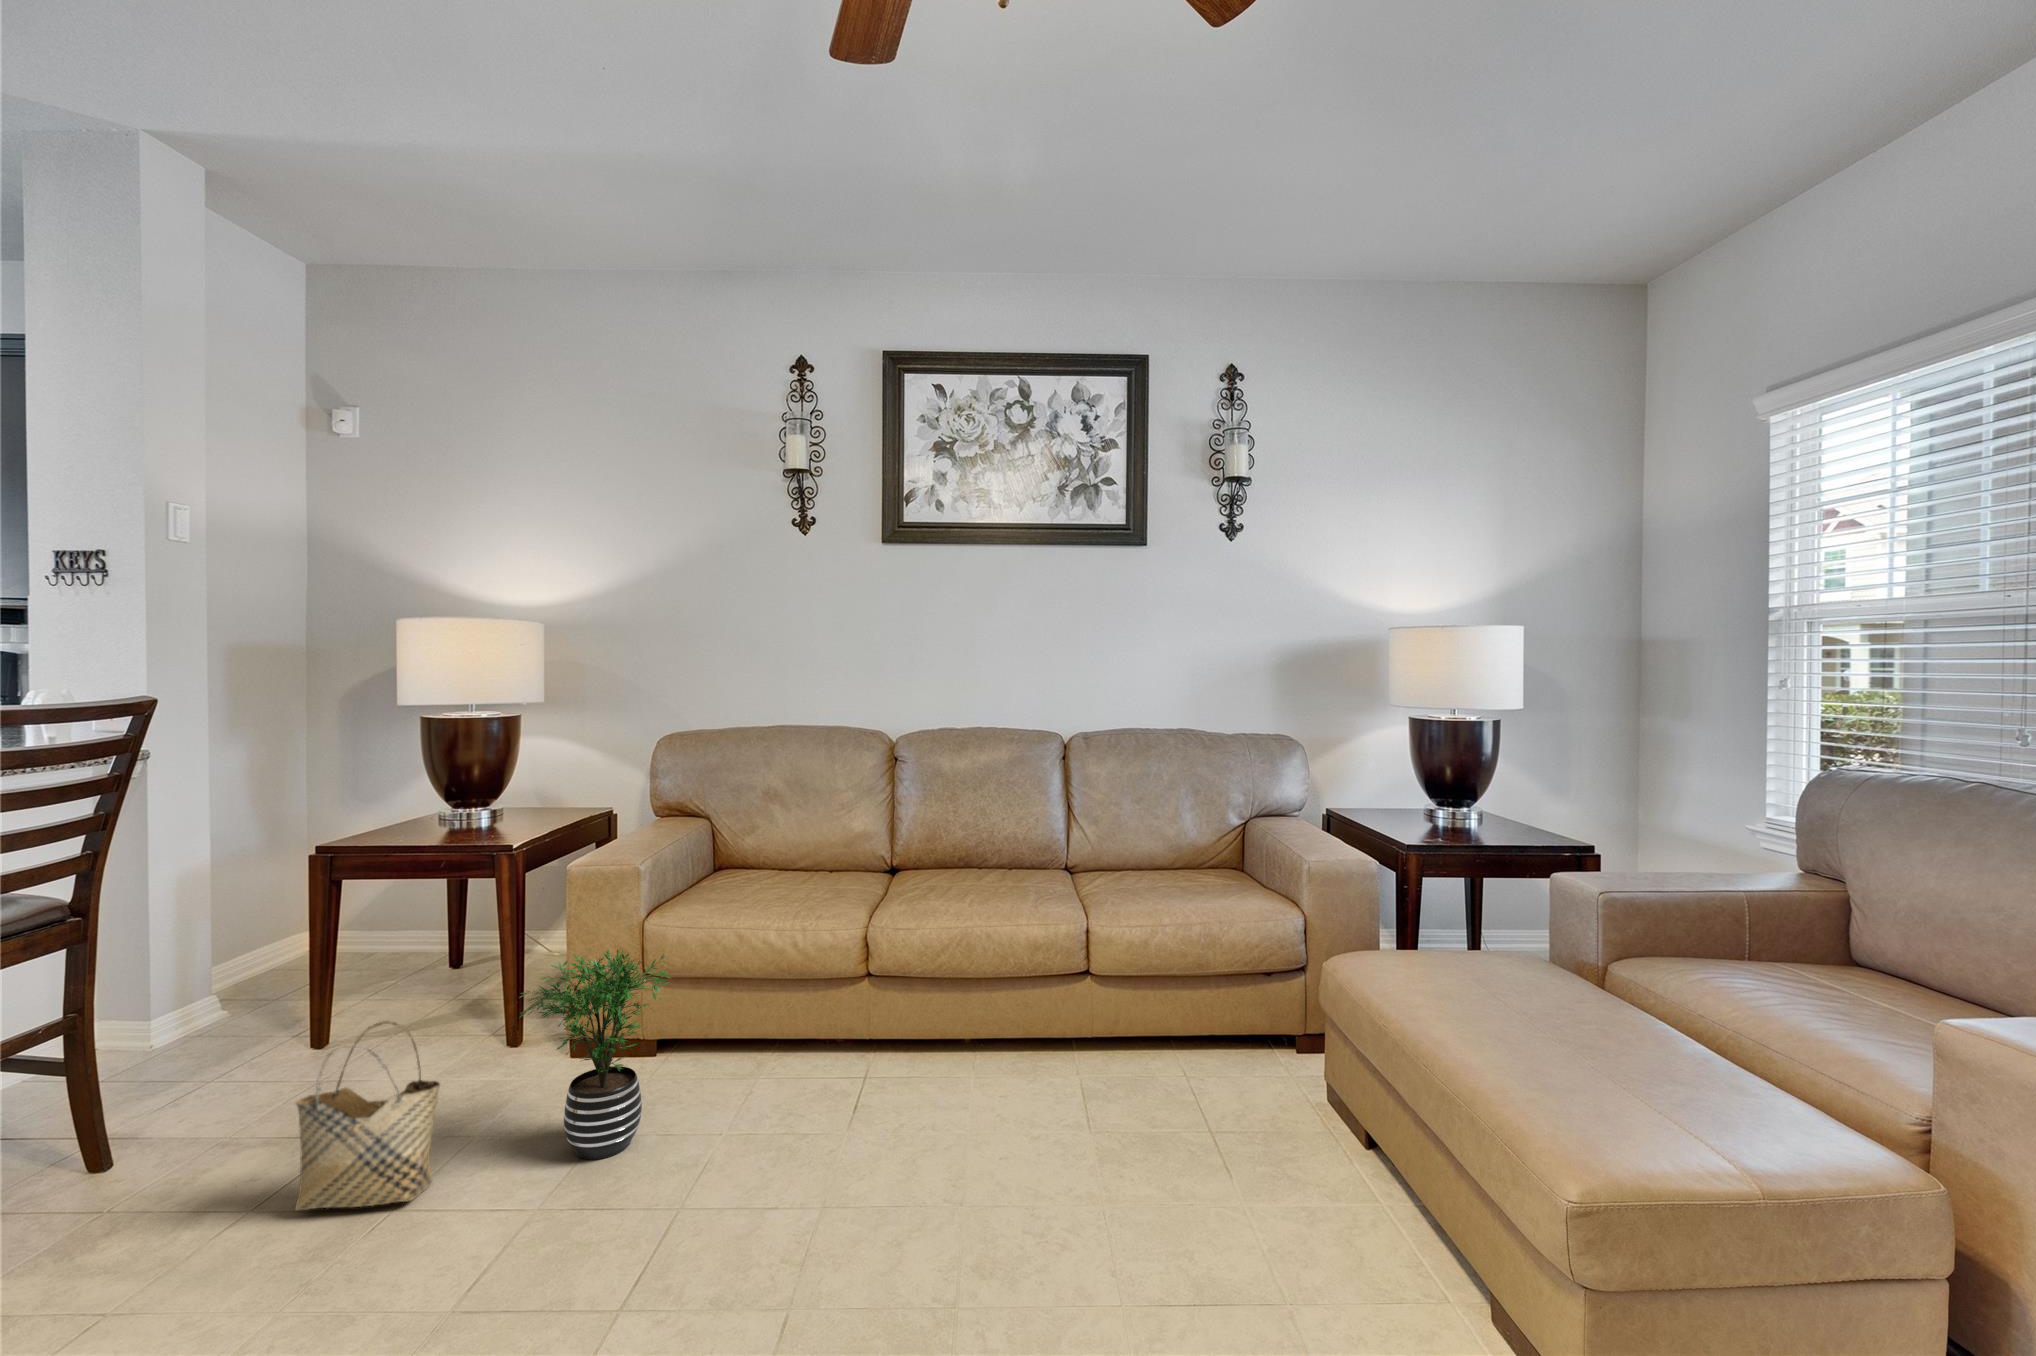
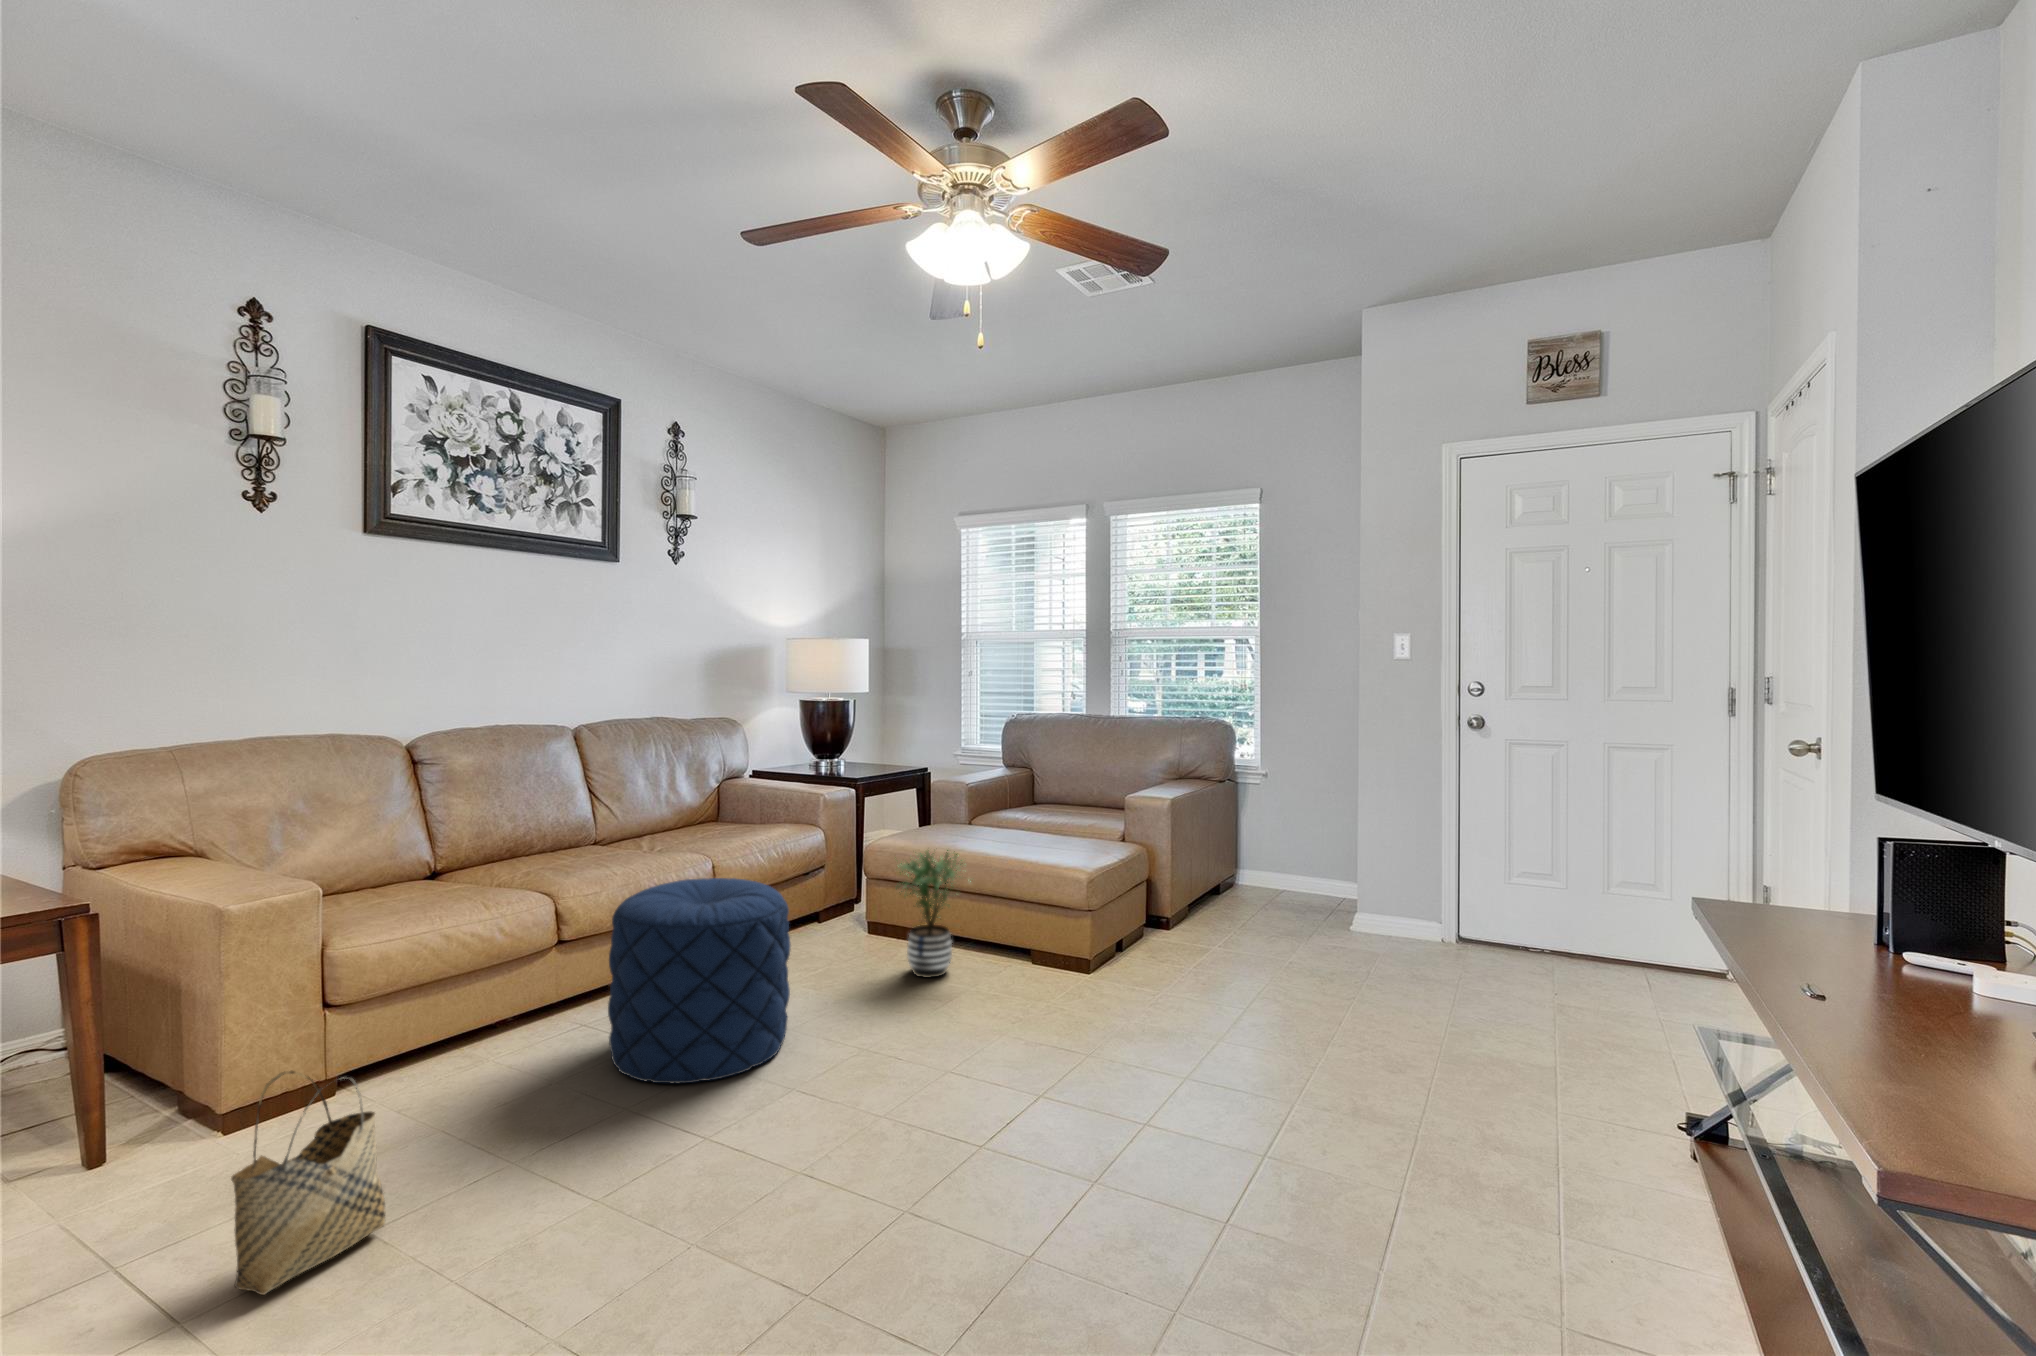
pouf: none [743,939,973,1234] -> present [608,878,791,1084]
potted plant: present [519,948,671,1159] -> present [896,850,971,978]

